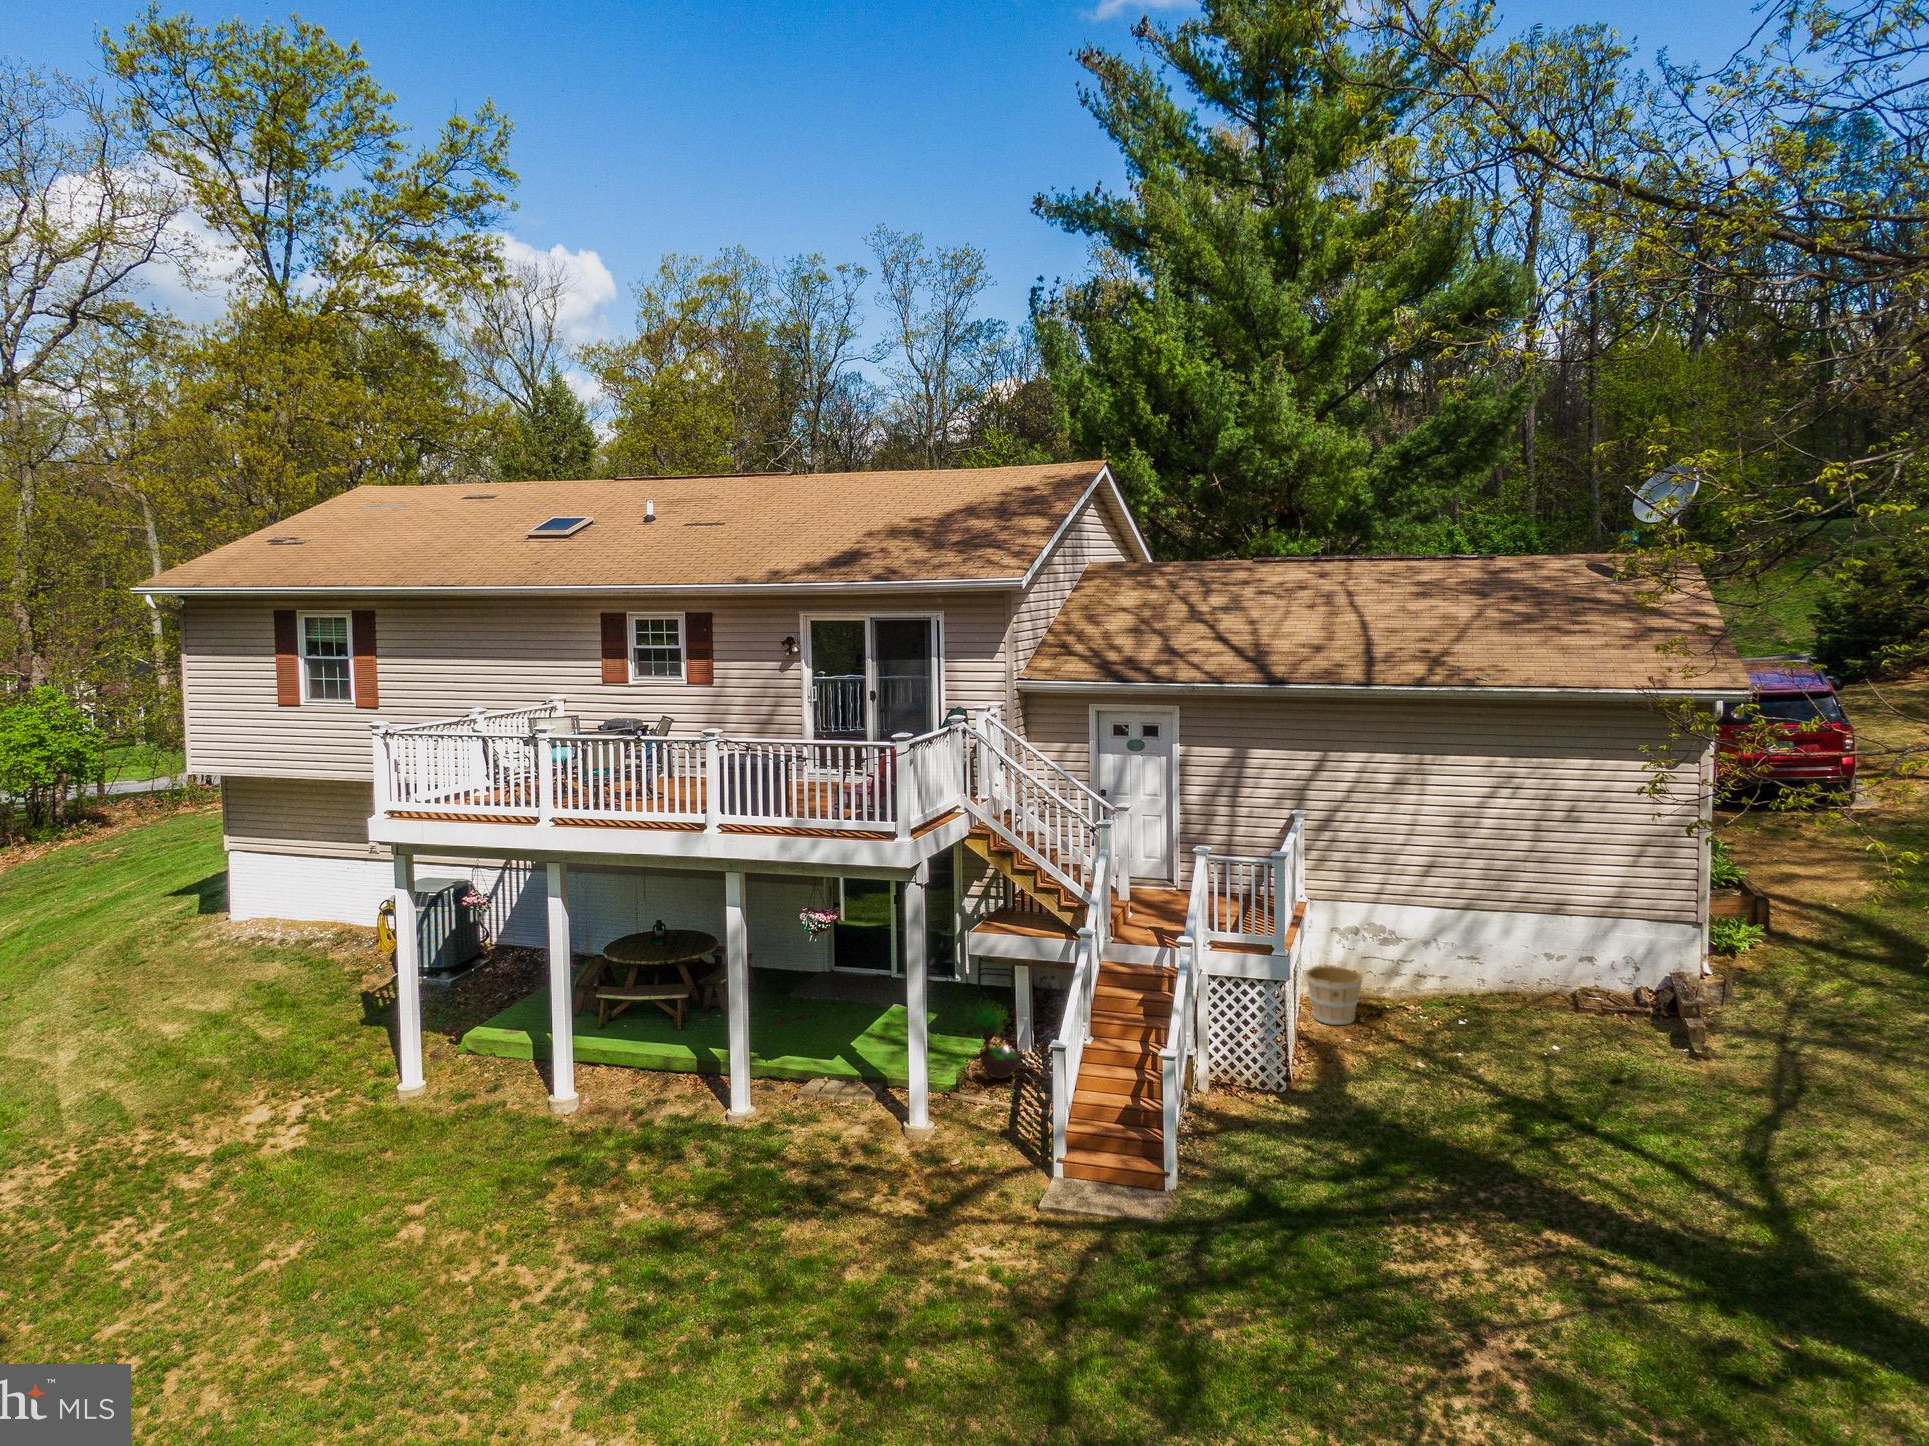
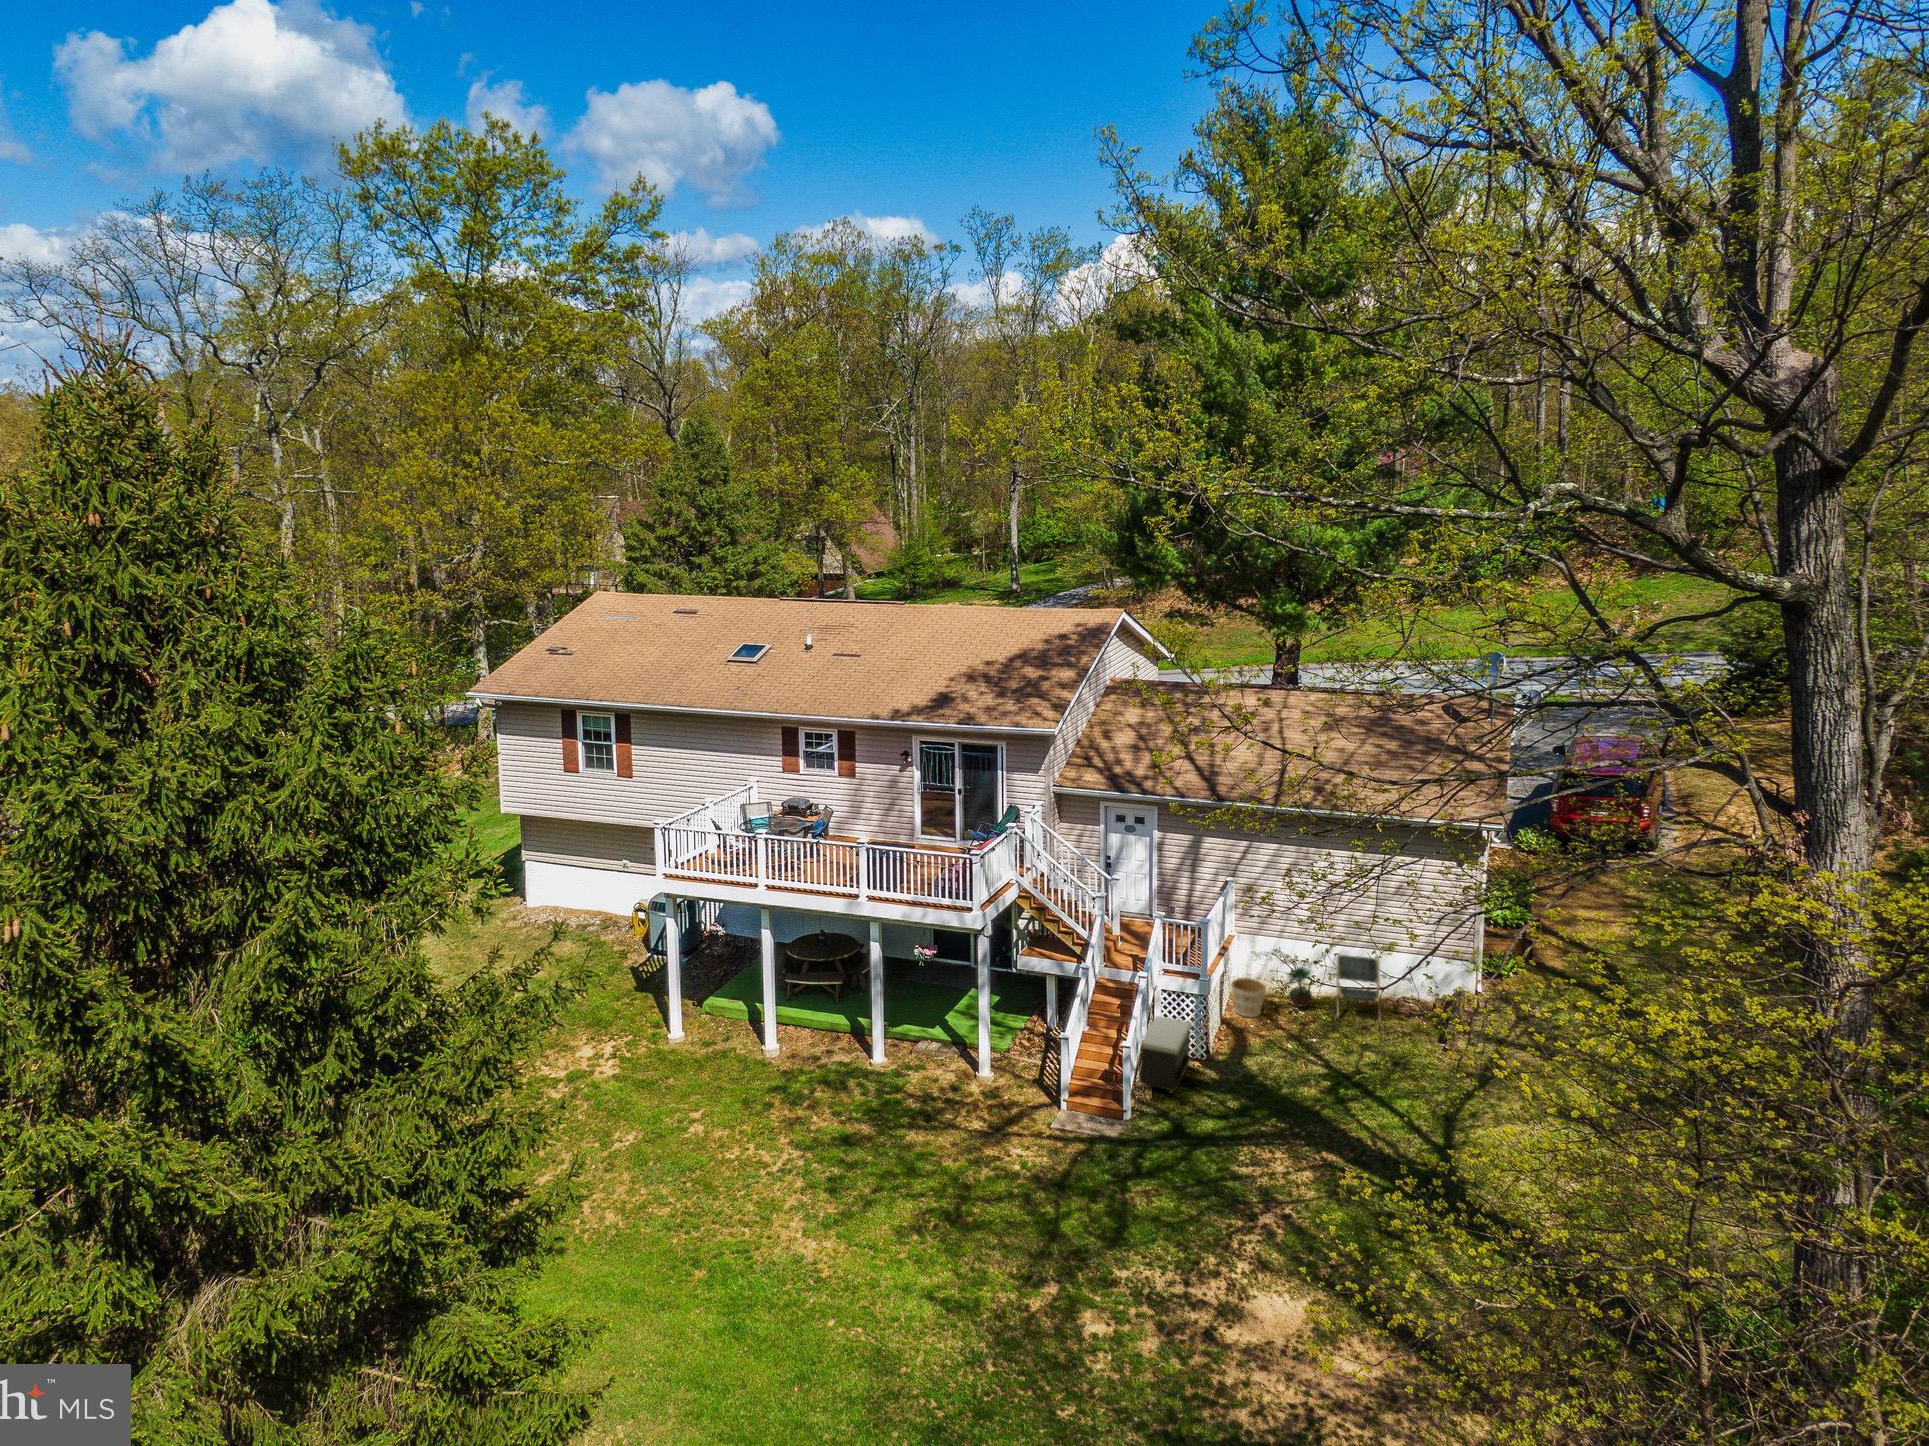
lounge chair: none [1465,922,1551,1023] -> present [1336,954,1381,1022]
potted tree: present [966,1001,1018,1079] -> present [1287,965,1312,1007]
storage bench: none [1181,1017,1262,1141] -> present [1139,1016,1192,1093]

